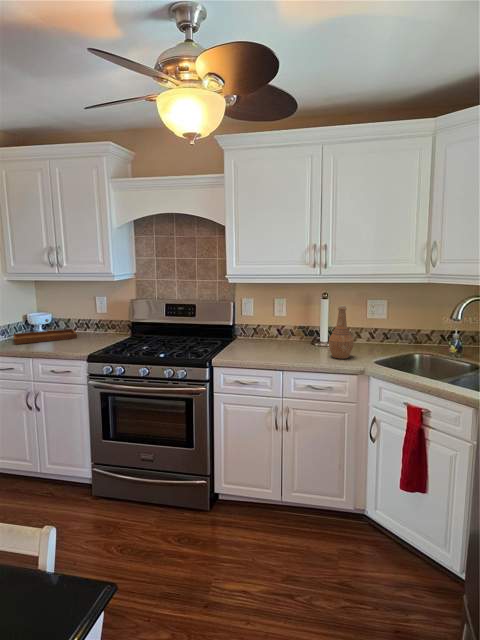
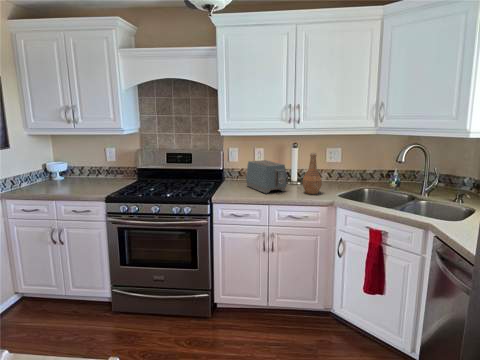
toaster: none [260,314,309,356] -> present [246,160,286,193]
tray: present [13,319,77,344] -> none [35,167,92,189]

